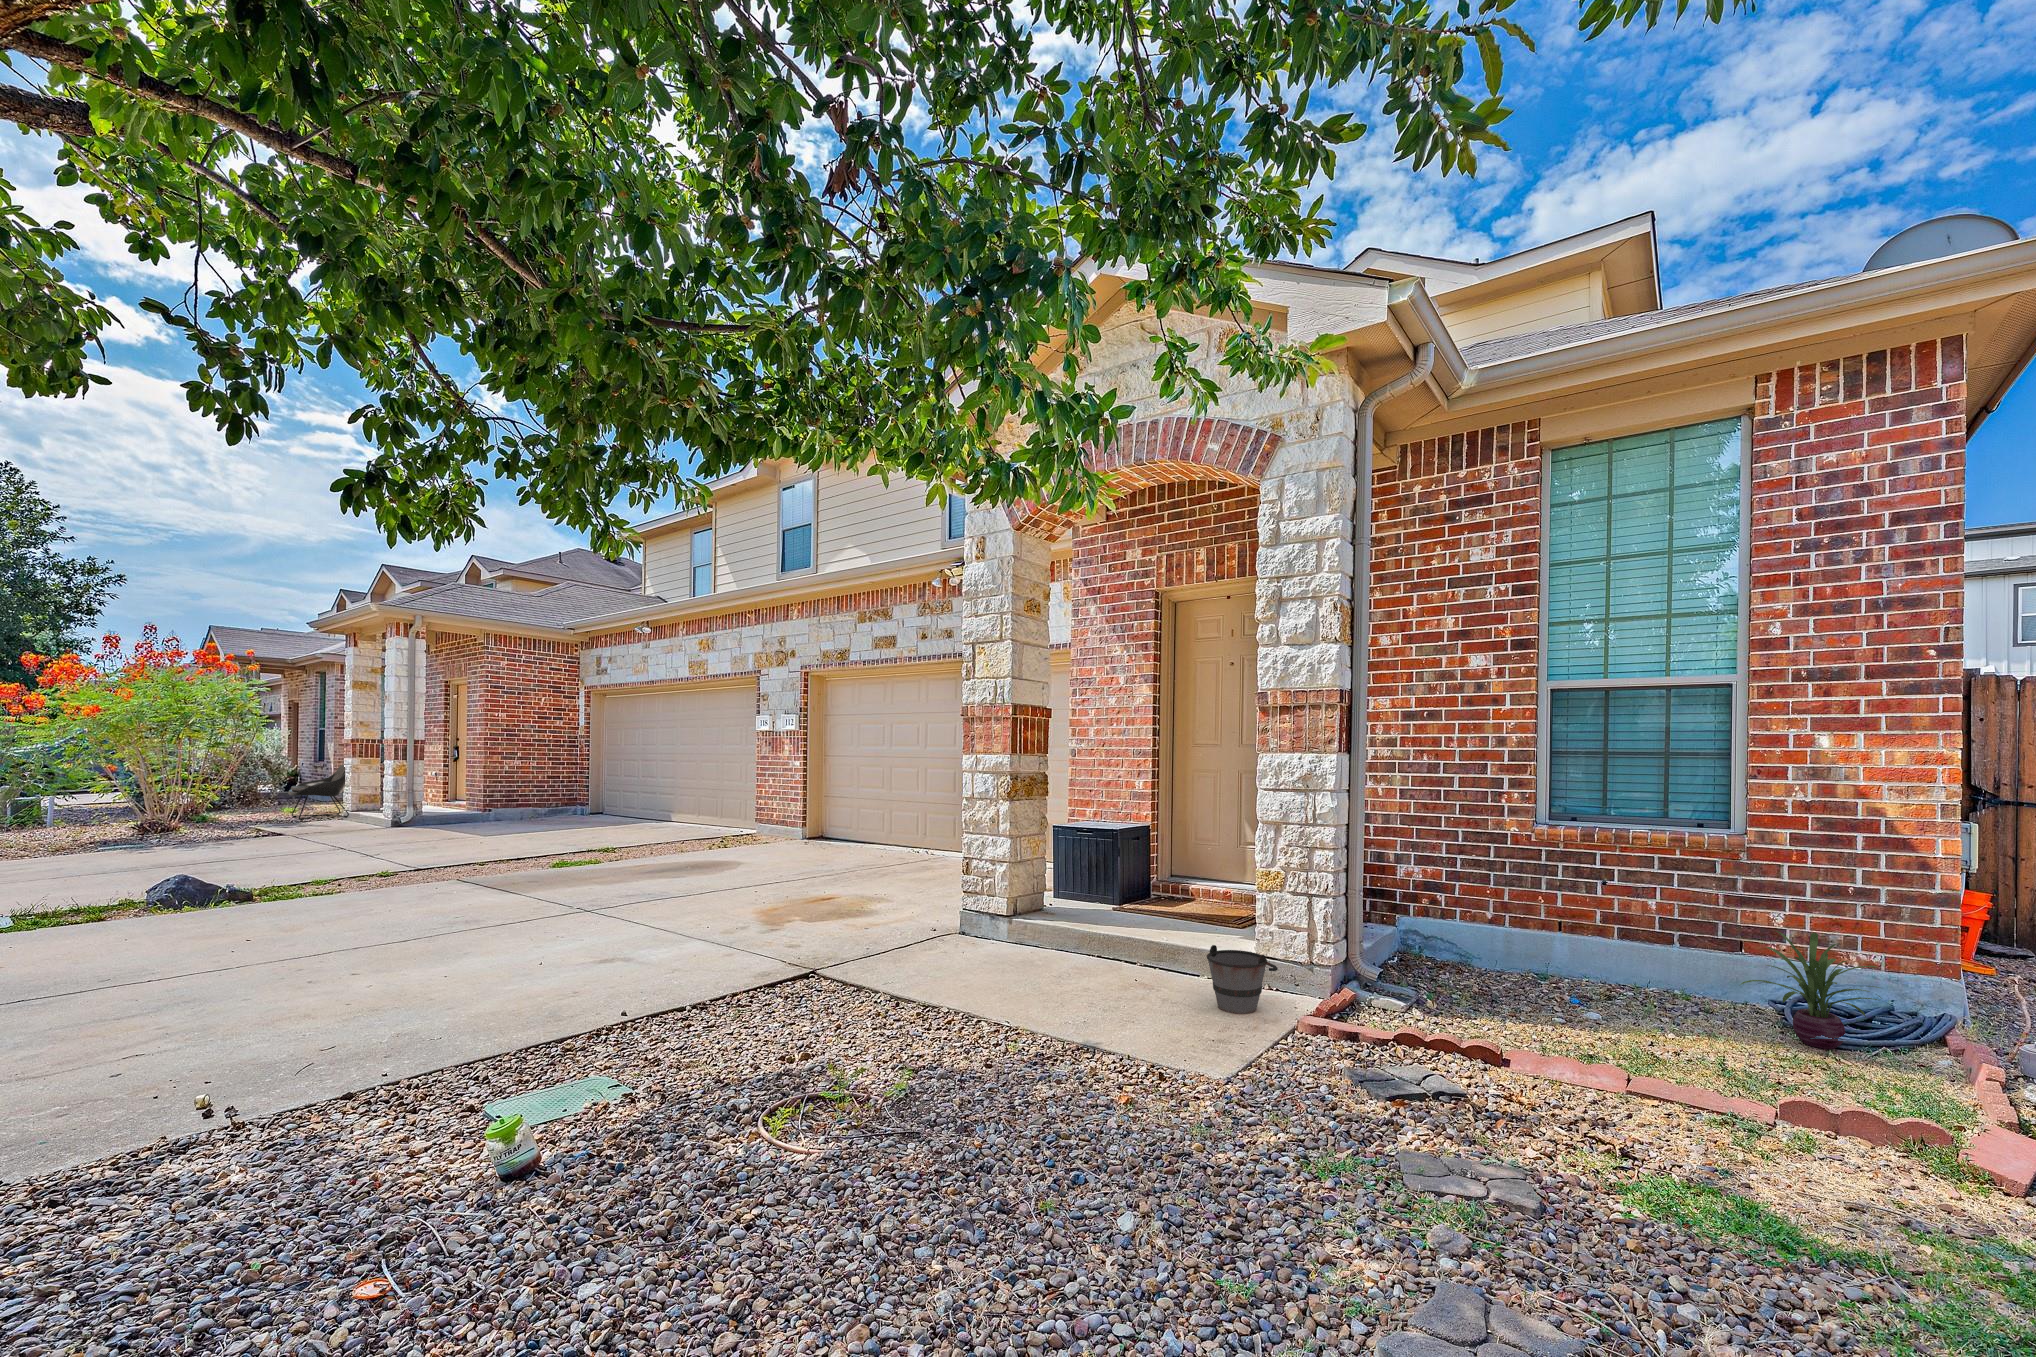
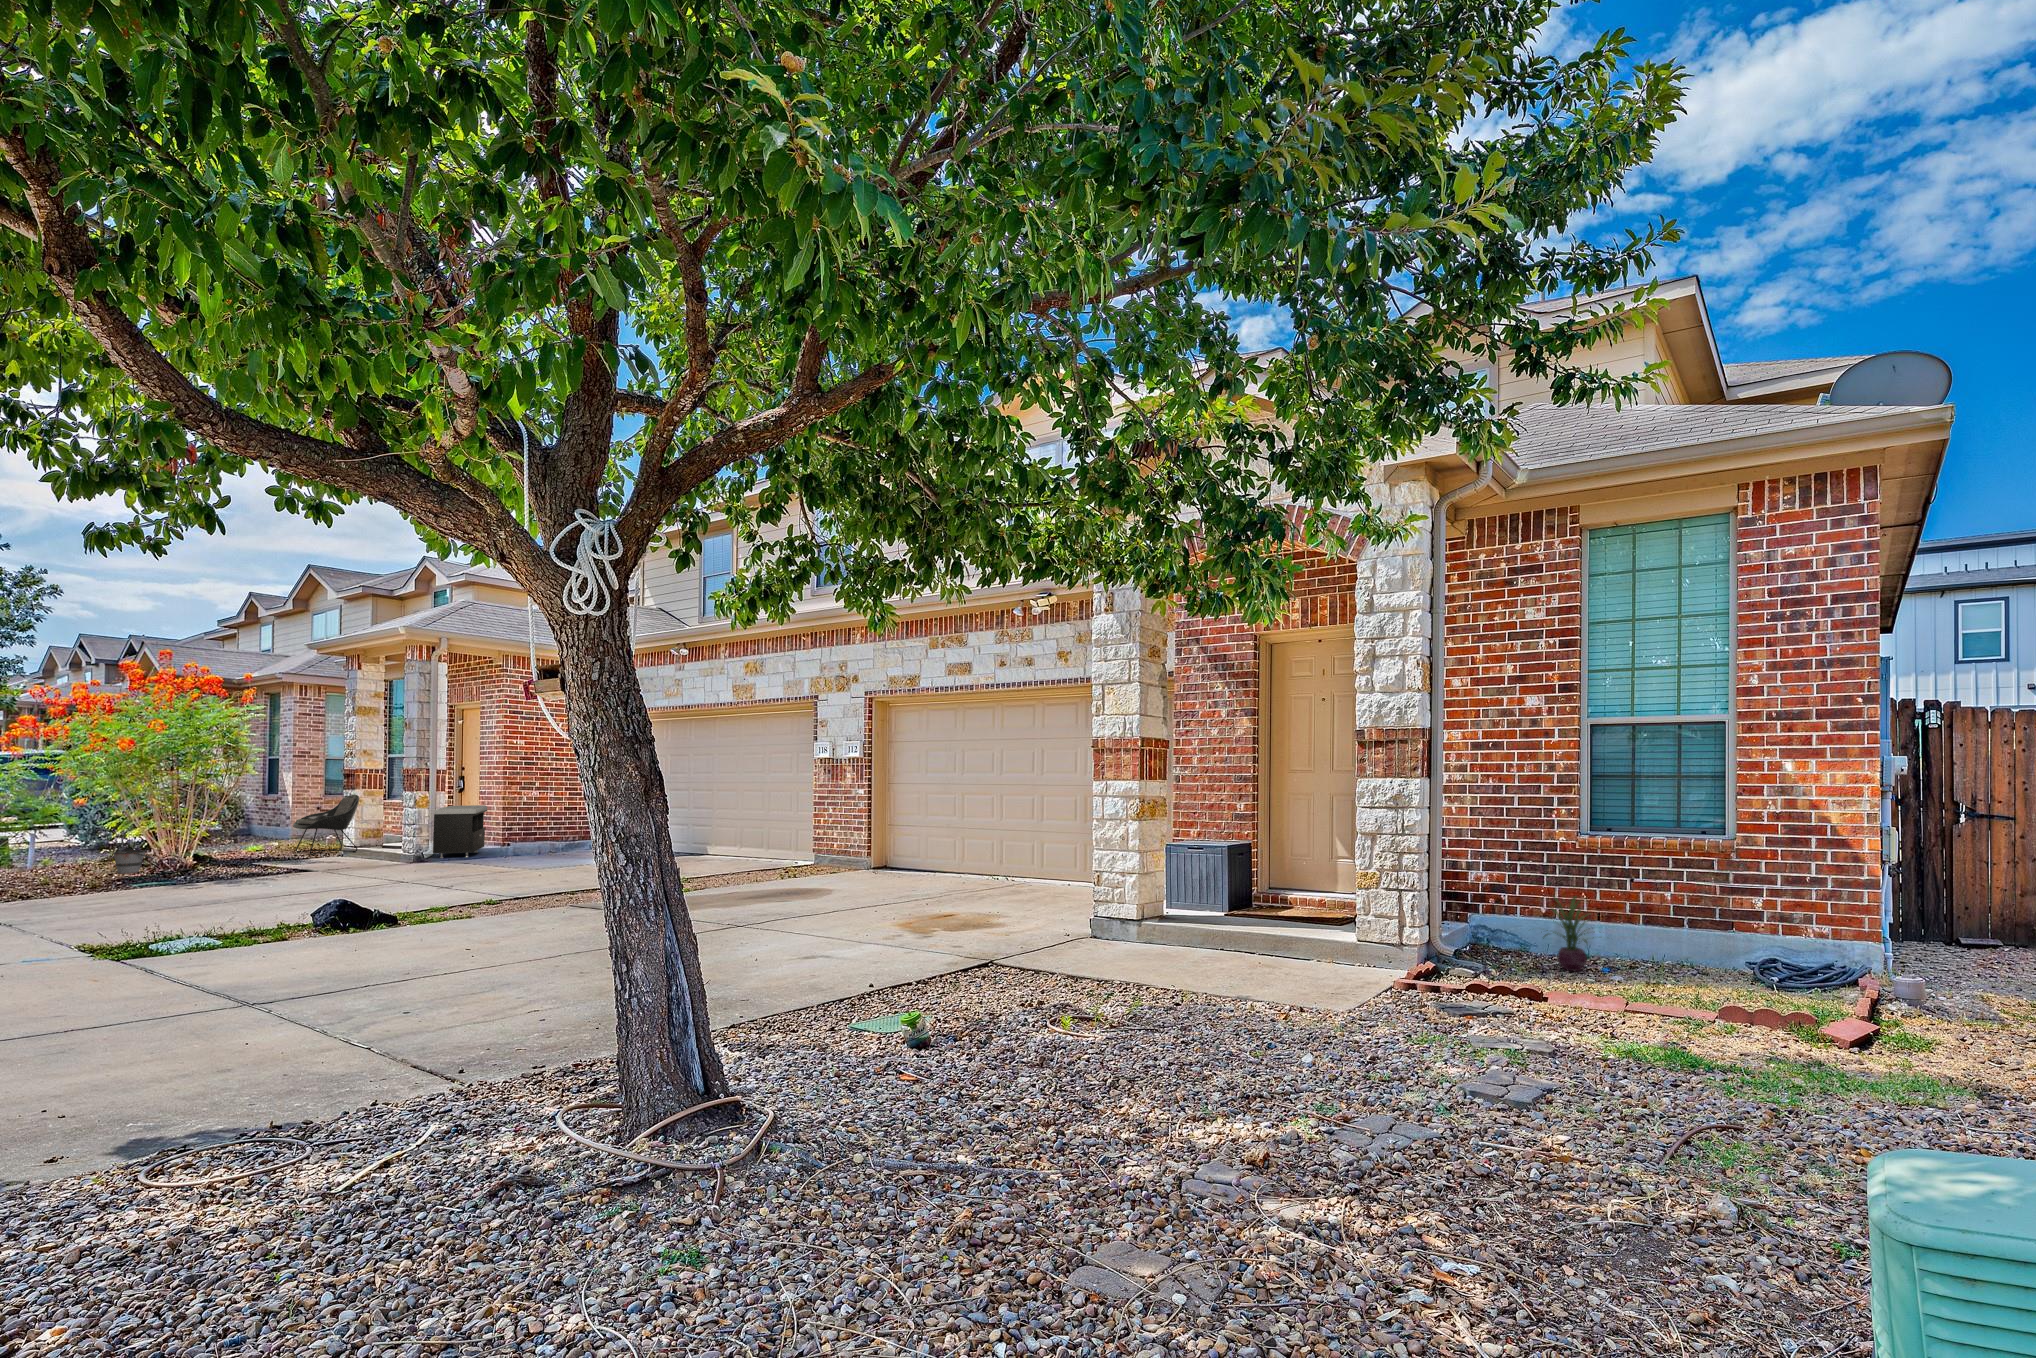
storage bench: none [406,774,470,824] -> present [433,805,487,858]
decorative plant: present [1740,931,1881,1049] -> present [1544,896,1587,971]
bucket: present [1207,945,1278,1014] -> present [113,848,153,874]

